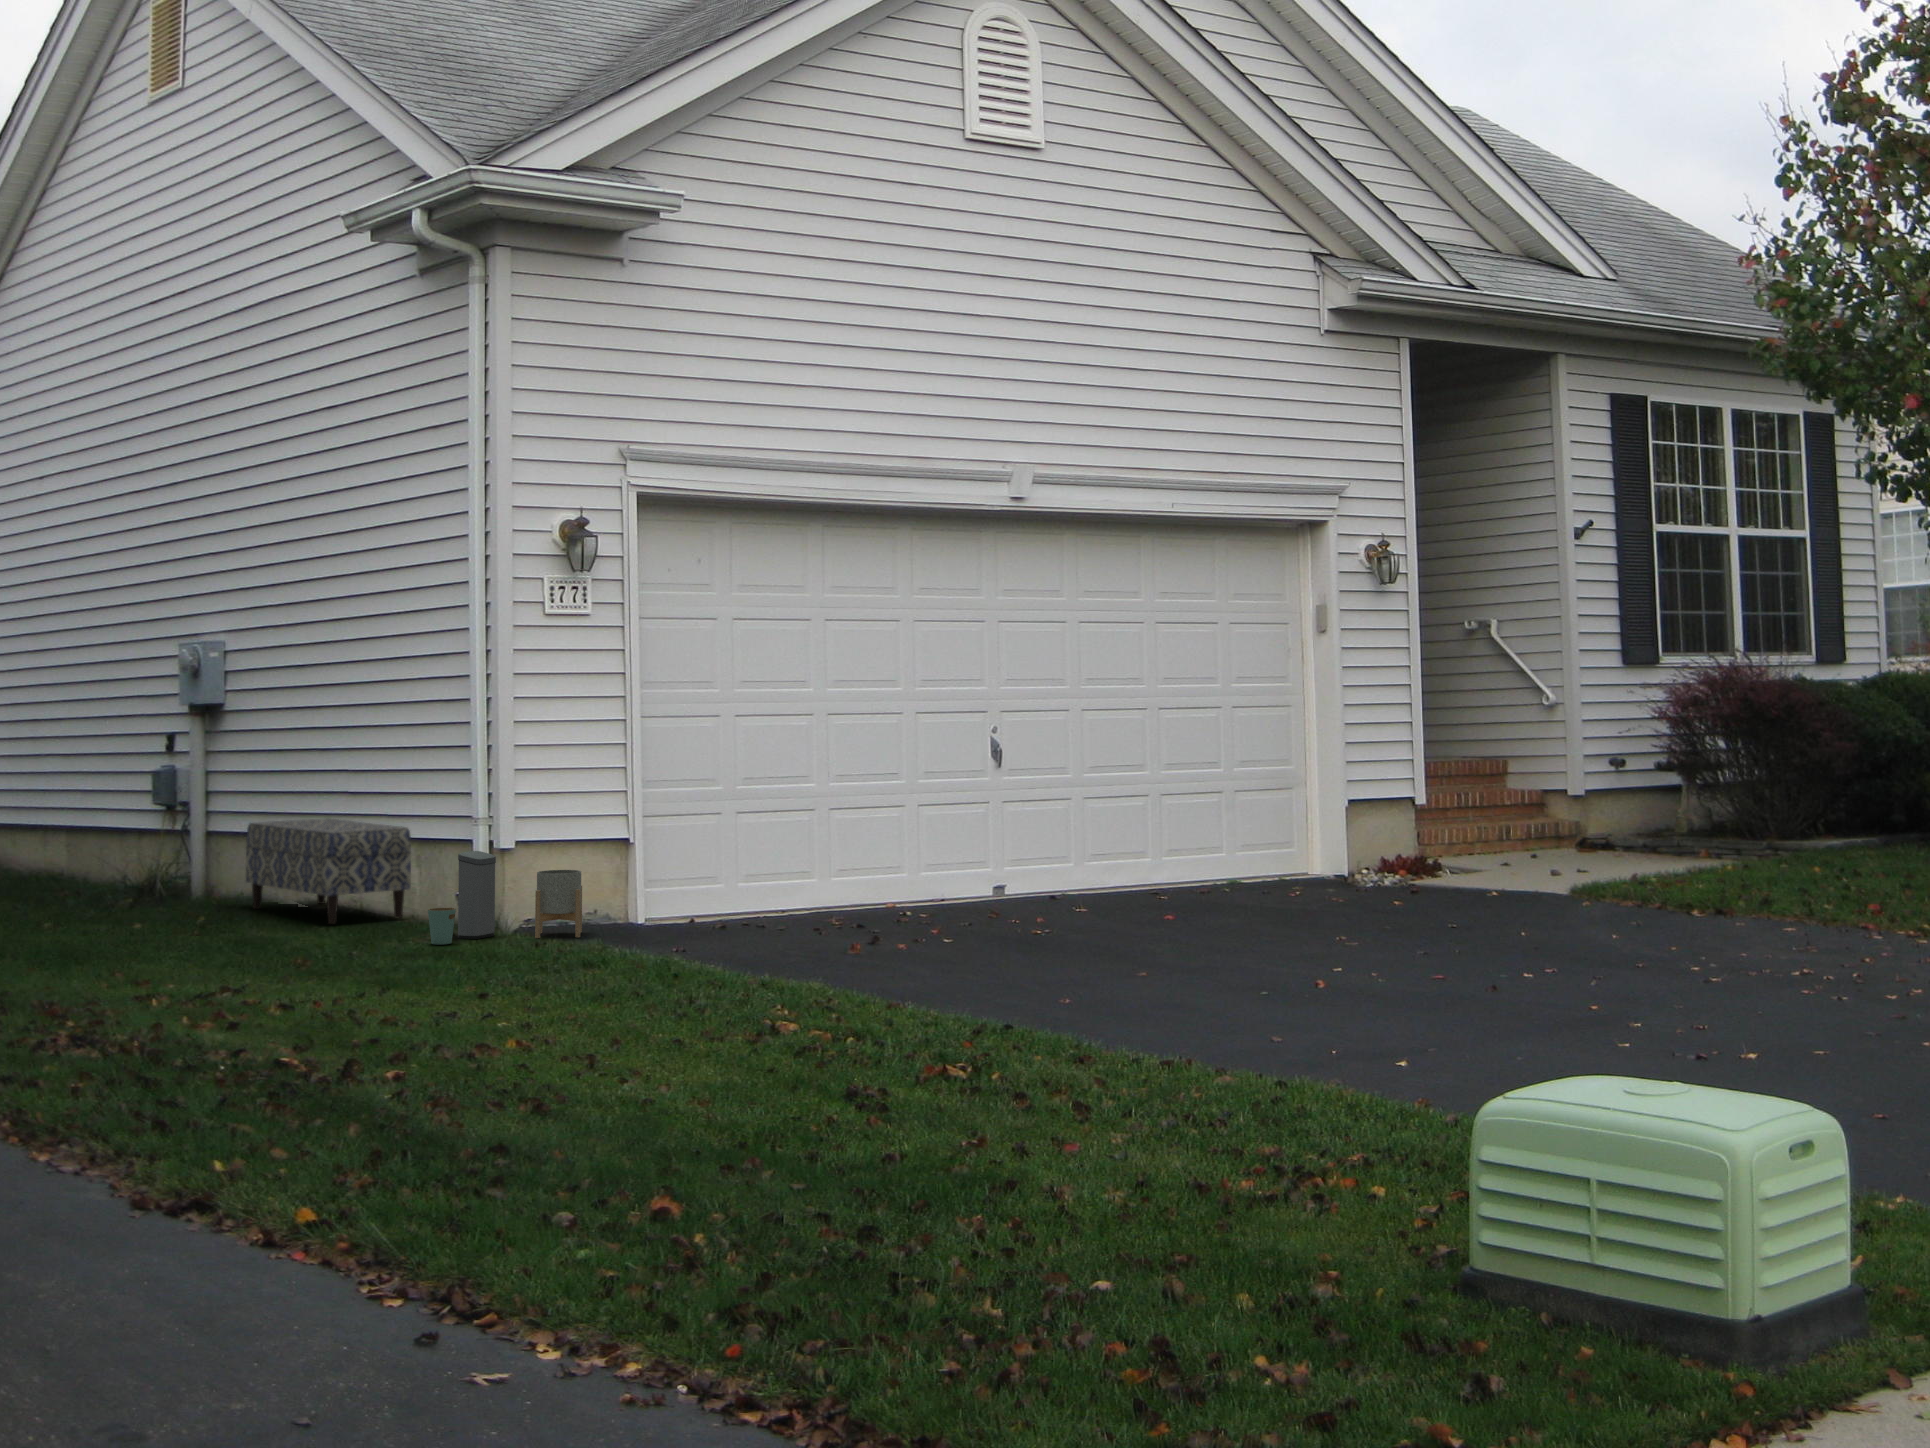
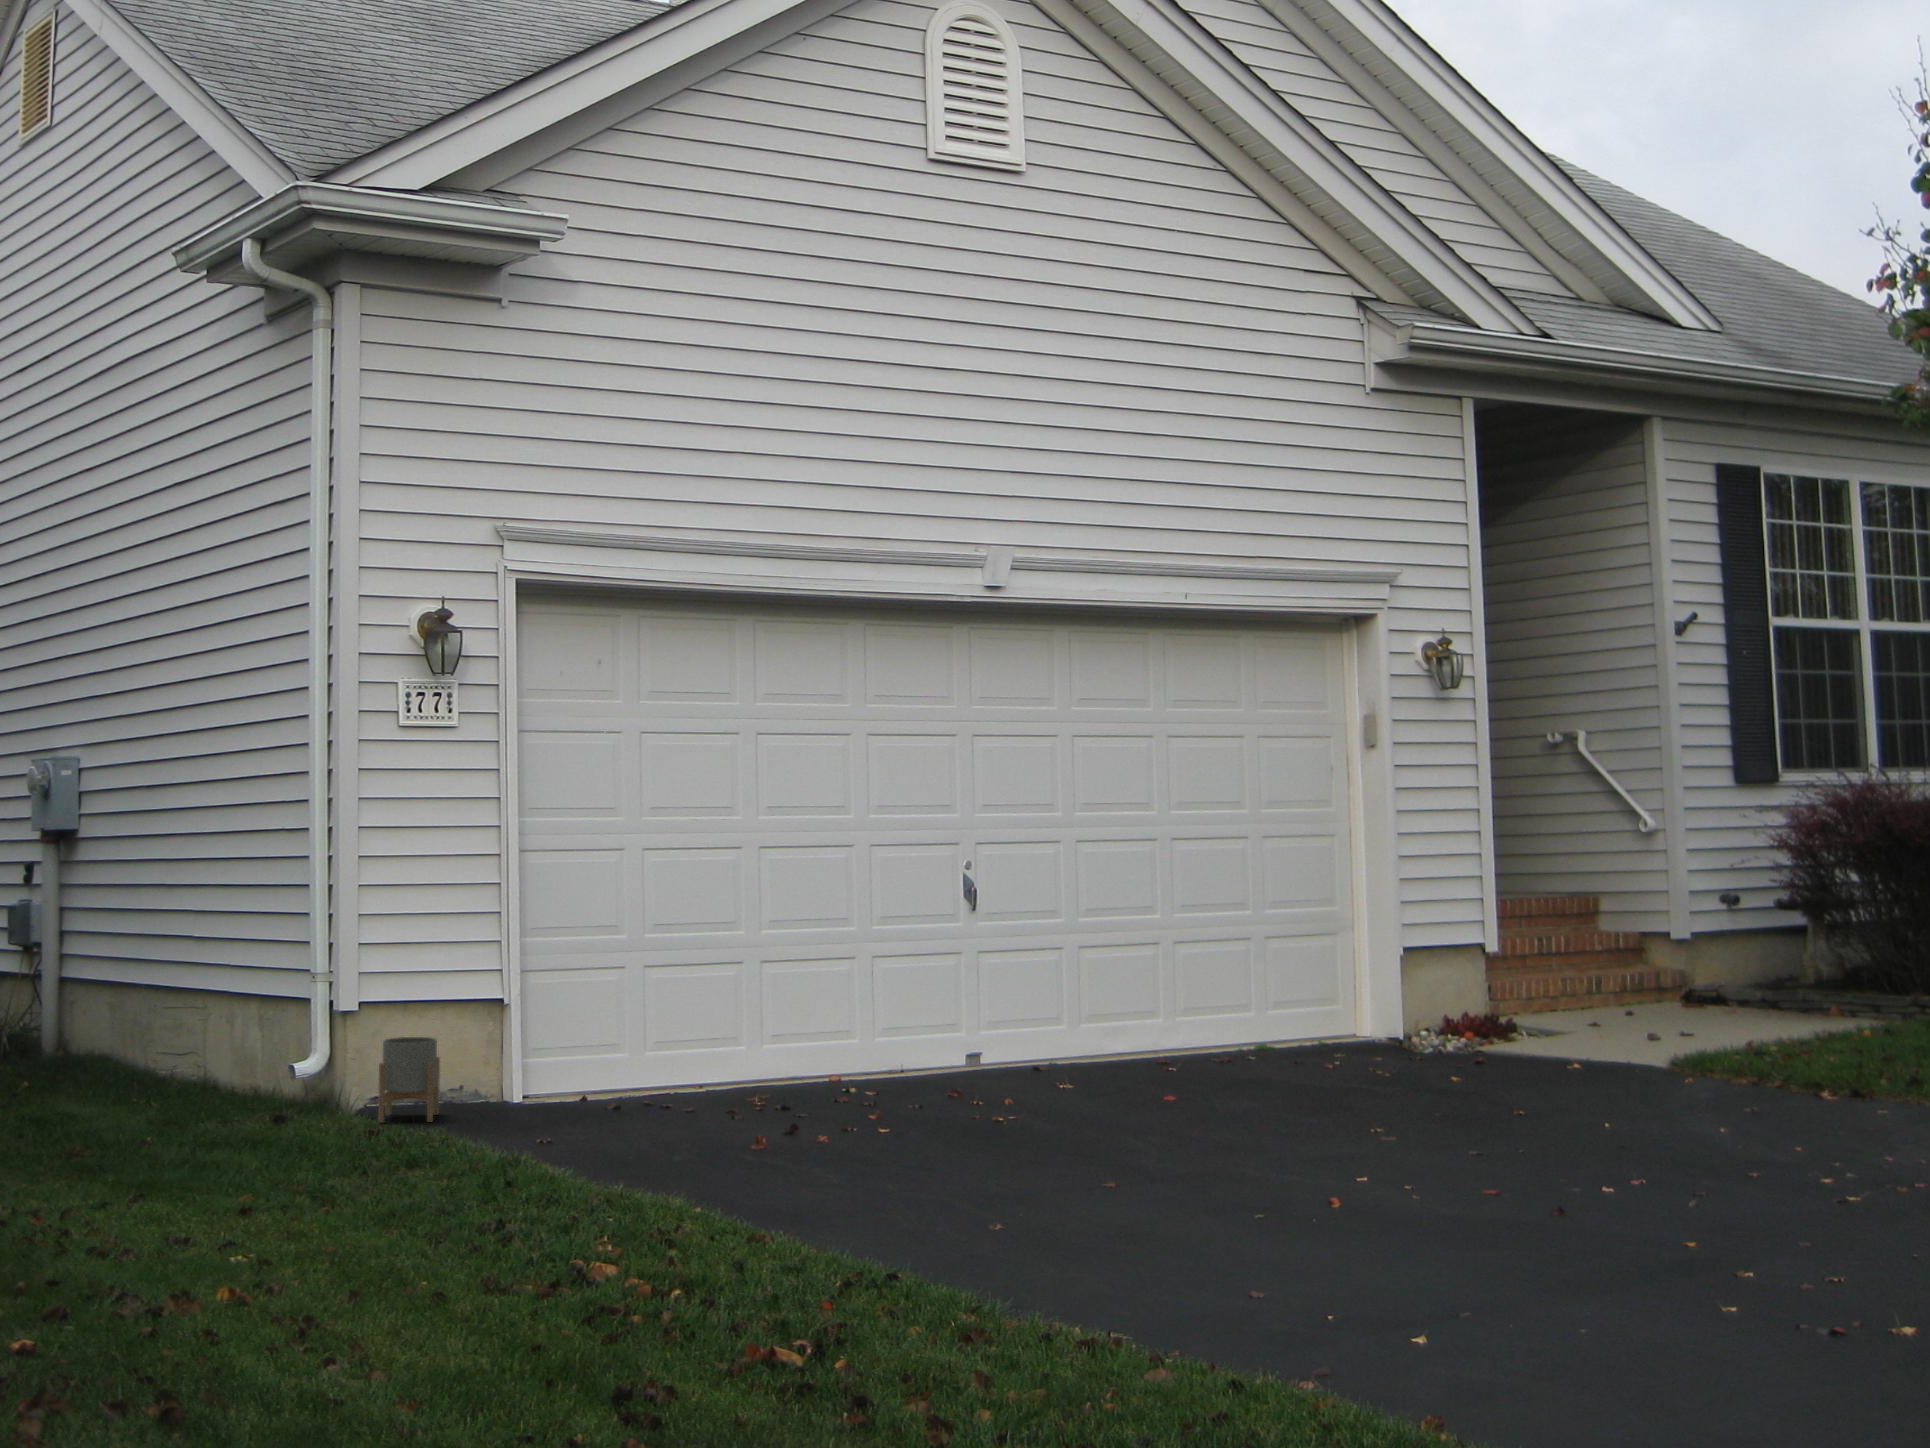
bench: present [246,818,411,924] -> none [67,966,248,1099]
trash can: present [428,851,496,944] -> none [244,1013,334,1131]

